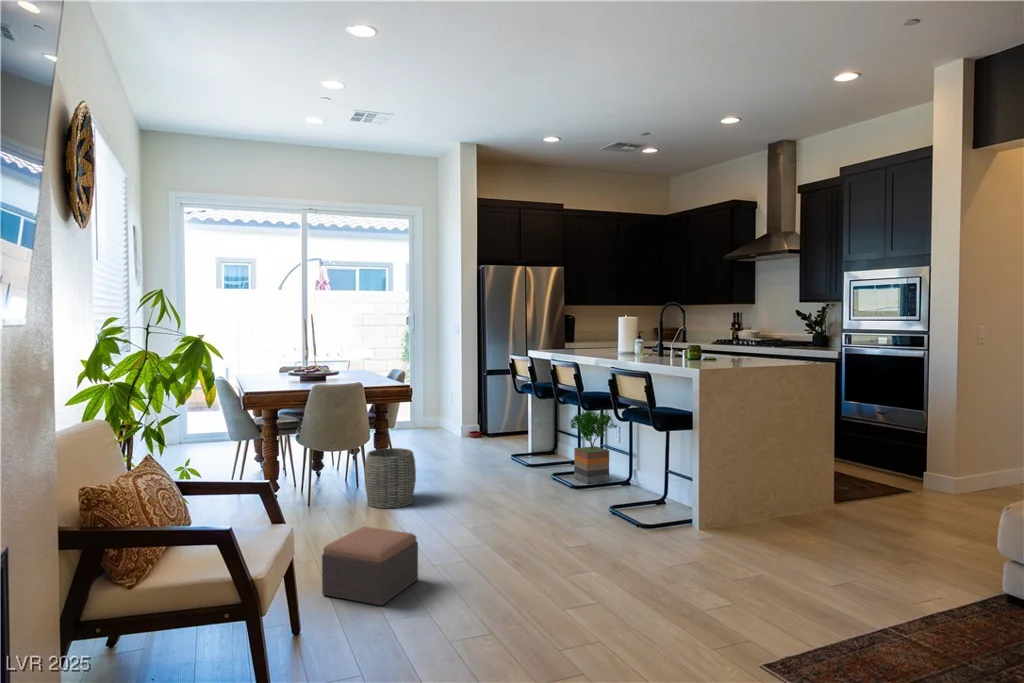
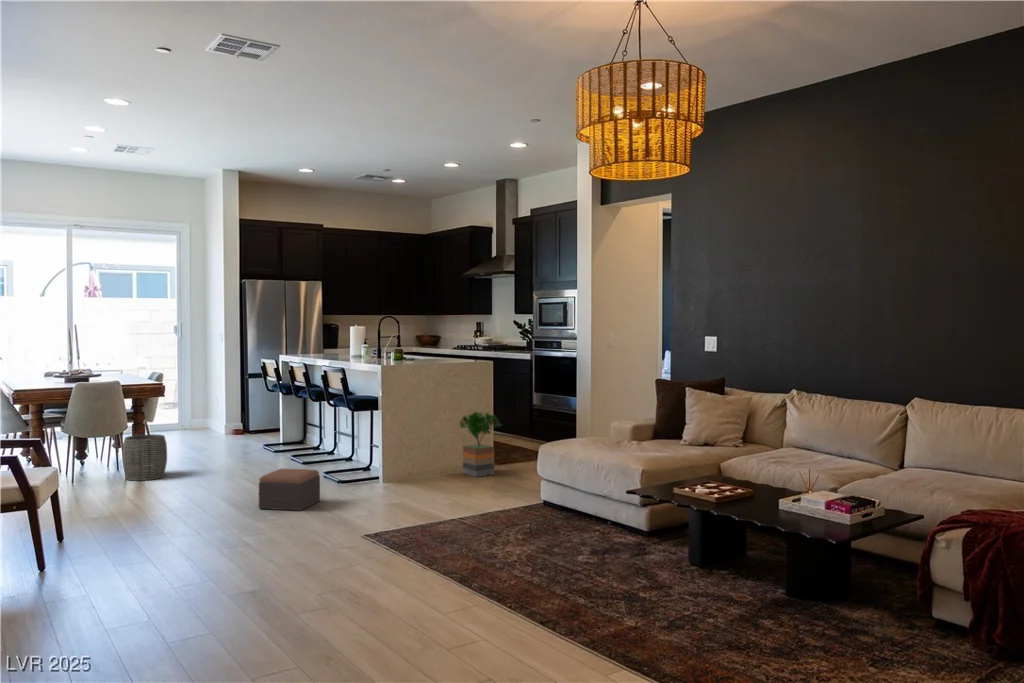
potted tree: present [570,411,617,484] -> present [459,412,501,477]
footstool: present [322,527,418,606] -> present [259,469,320,511]

